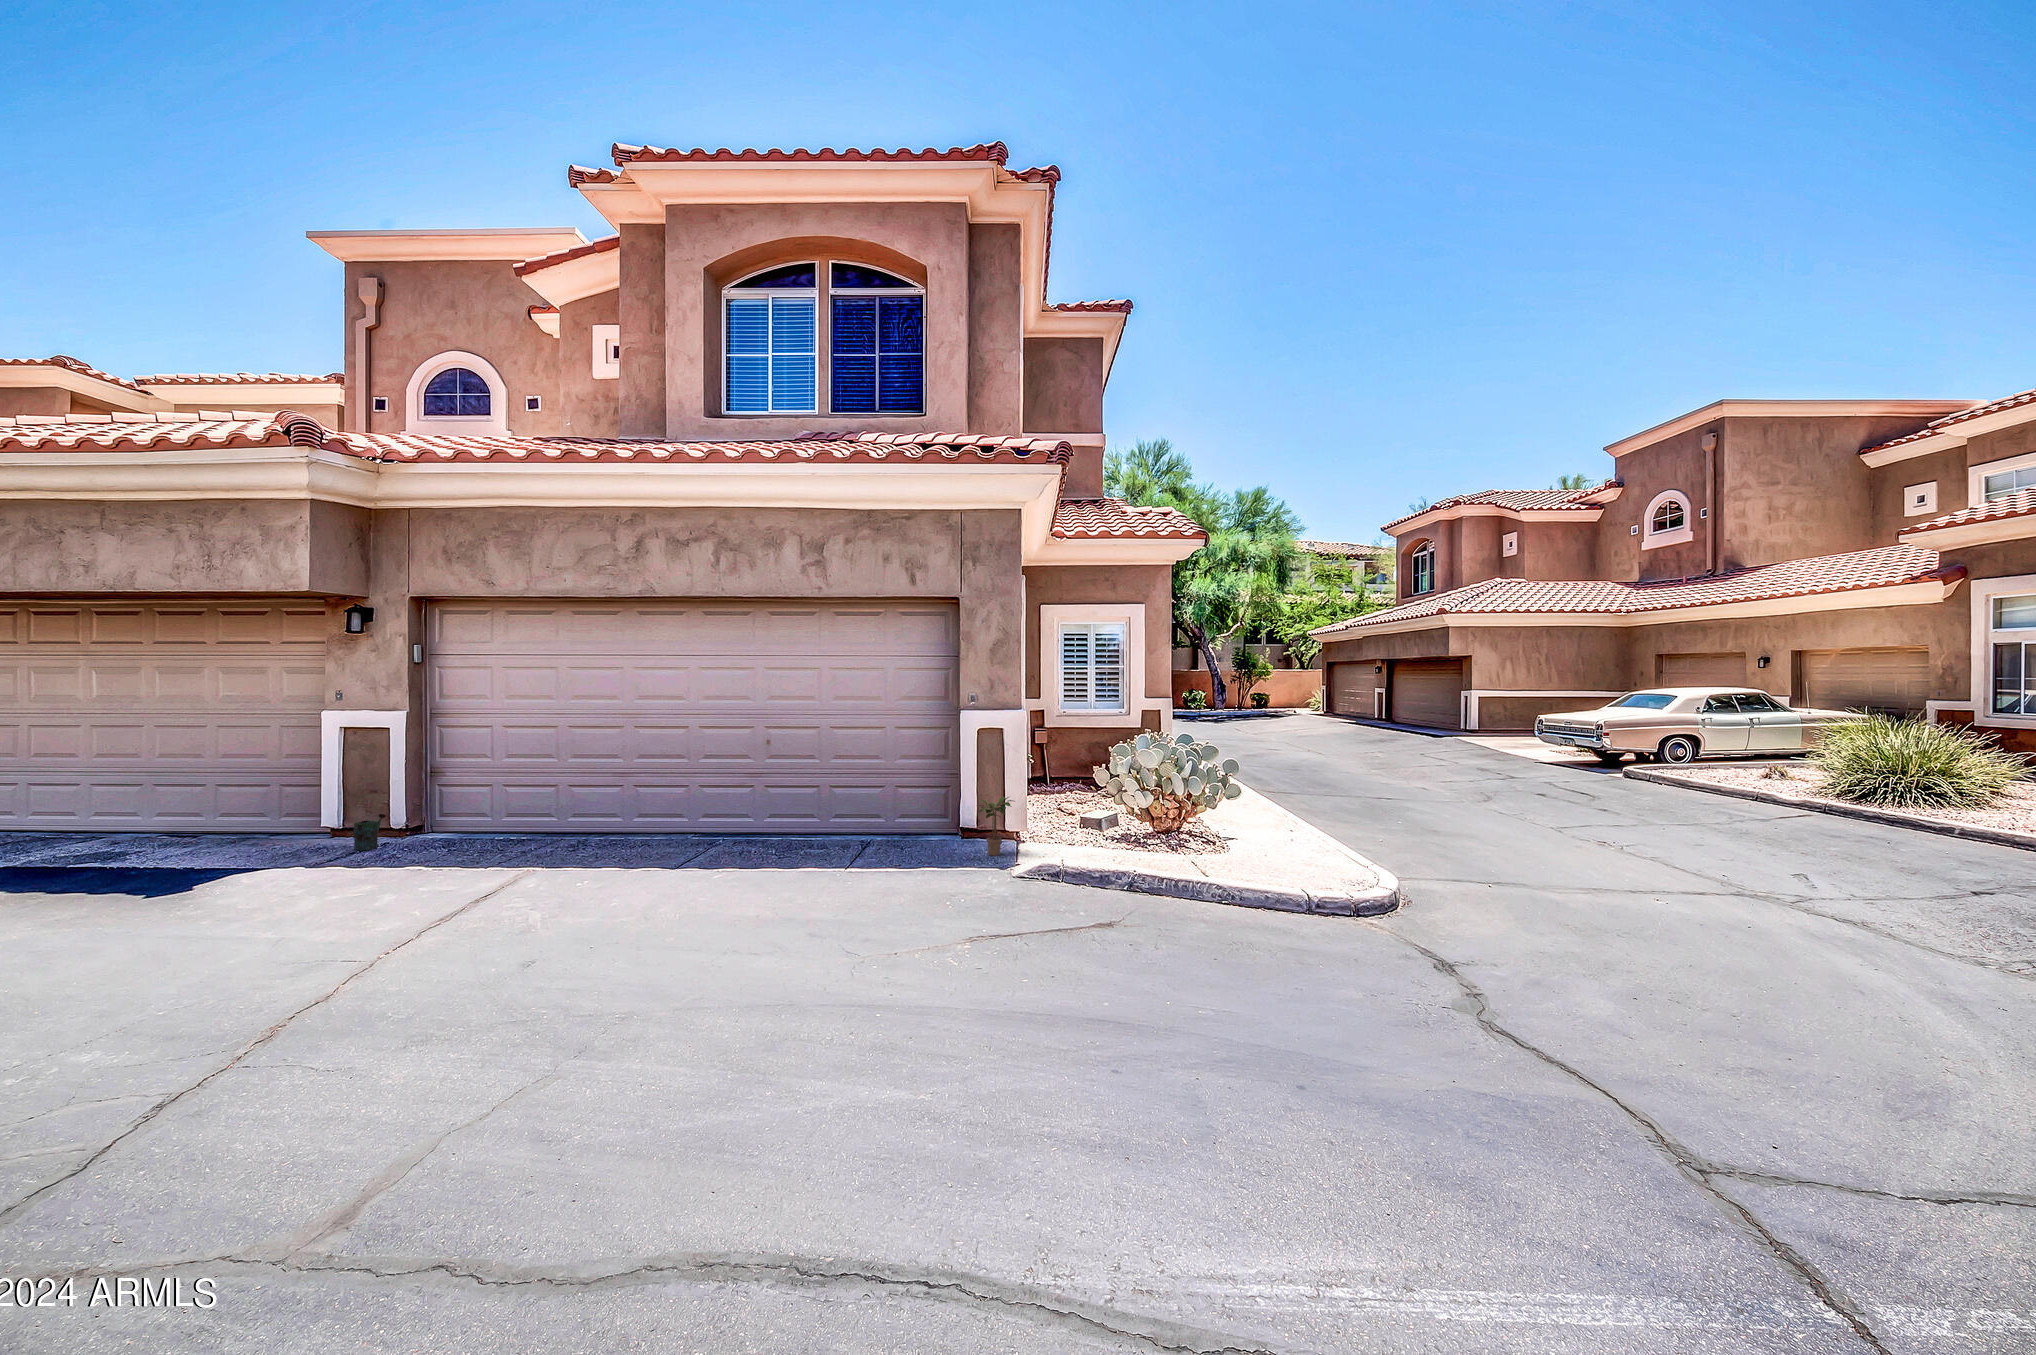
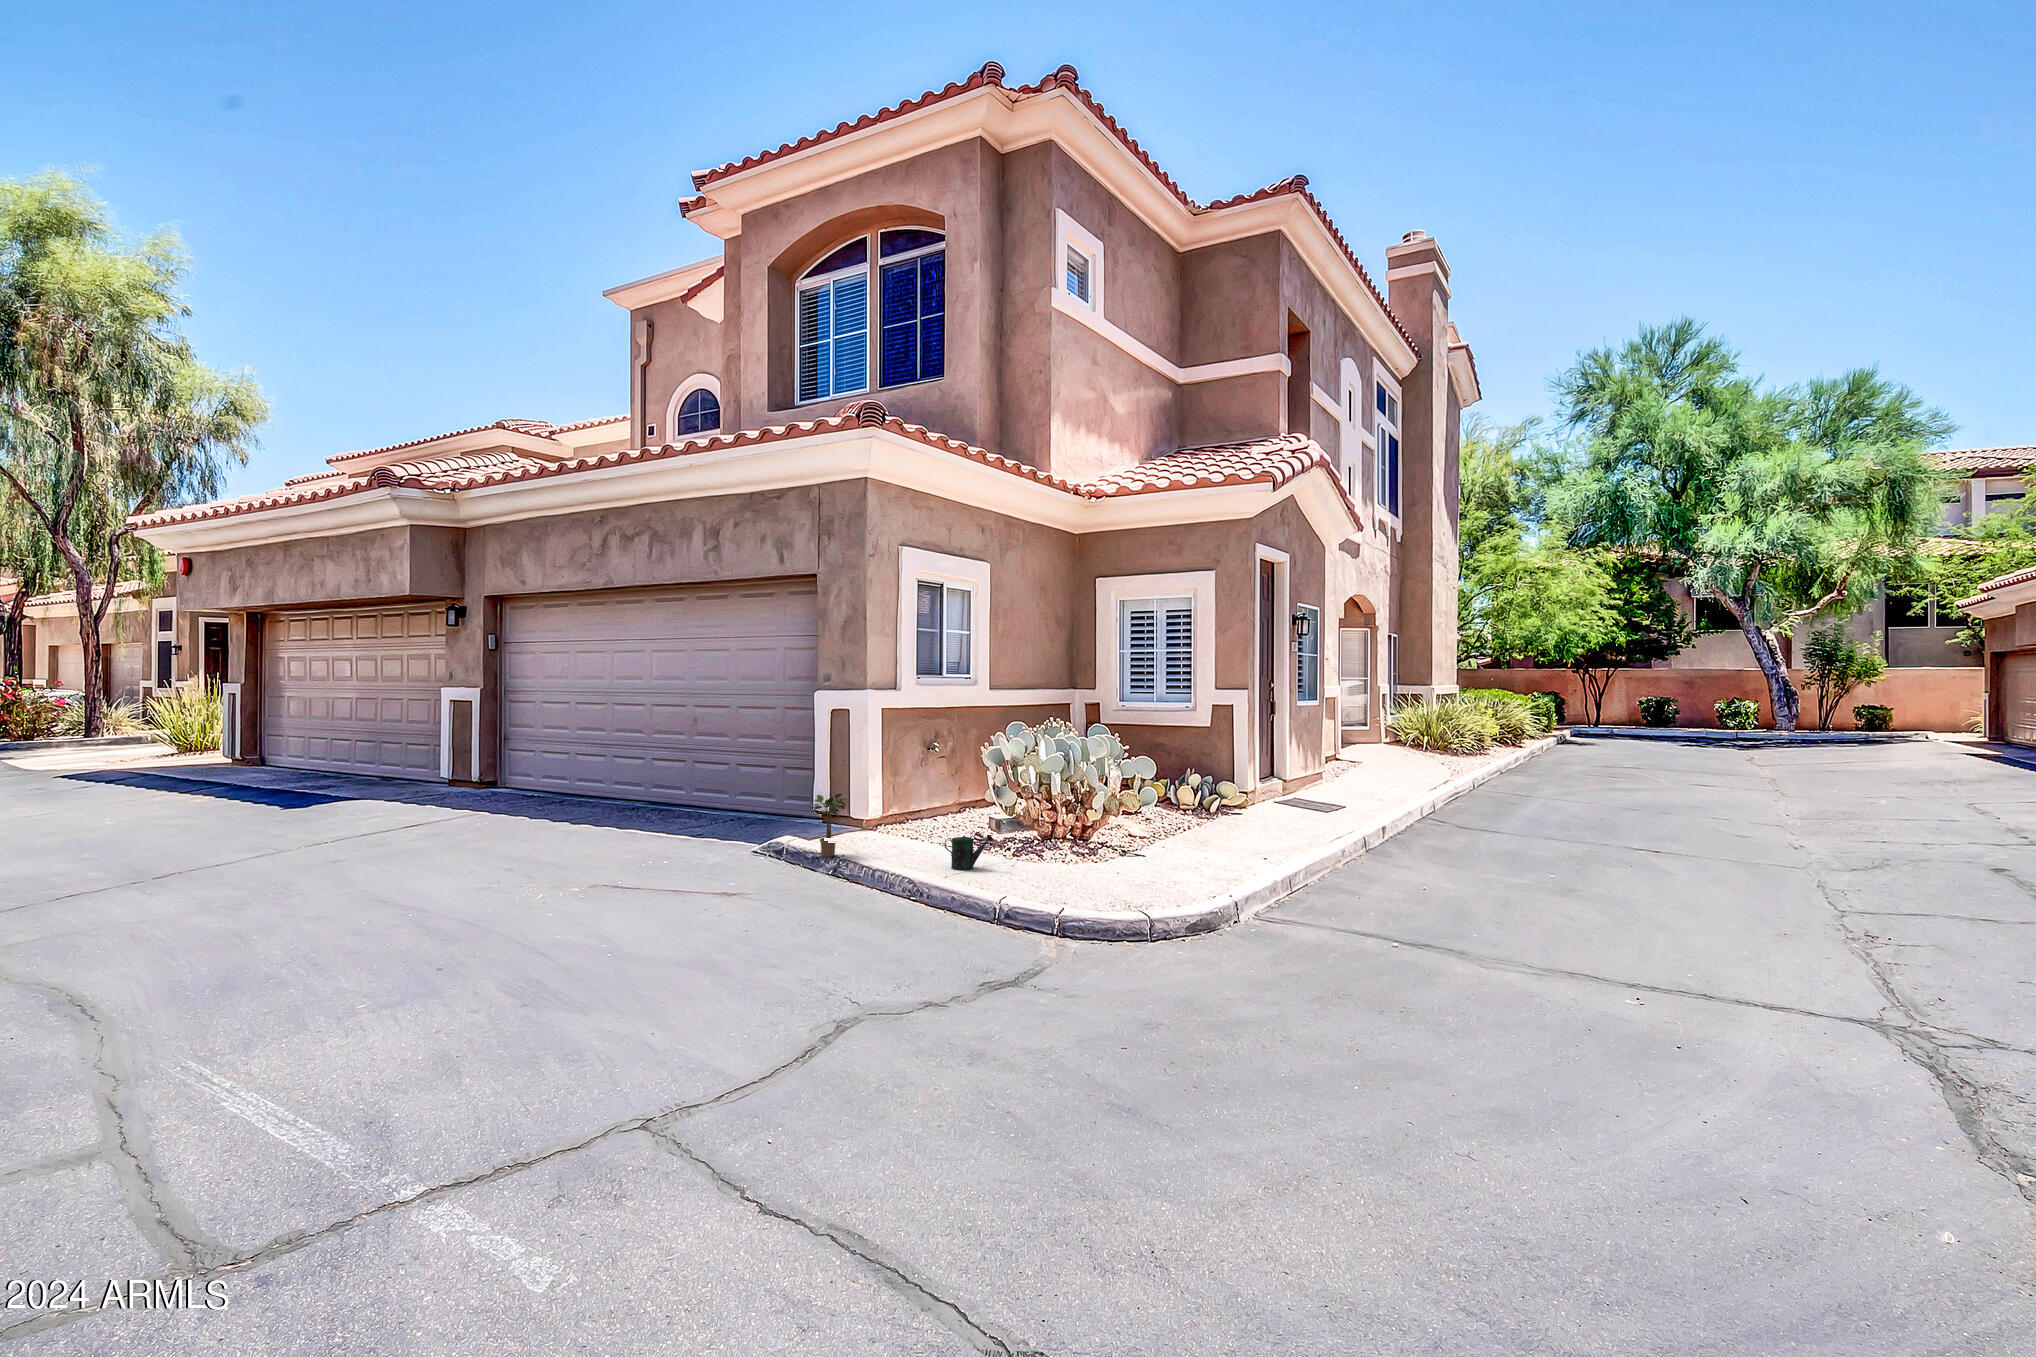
watering can: present [353,814,386,850] -> present [944,835,993,870]

